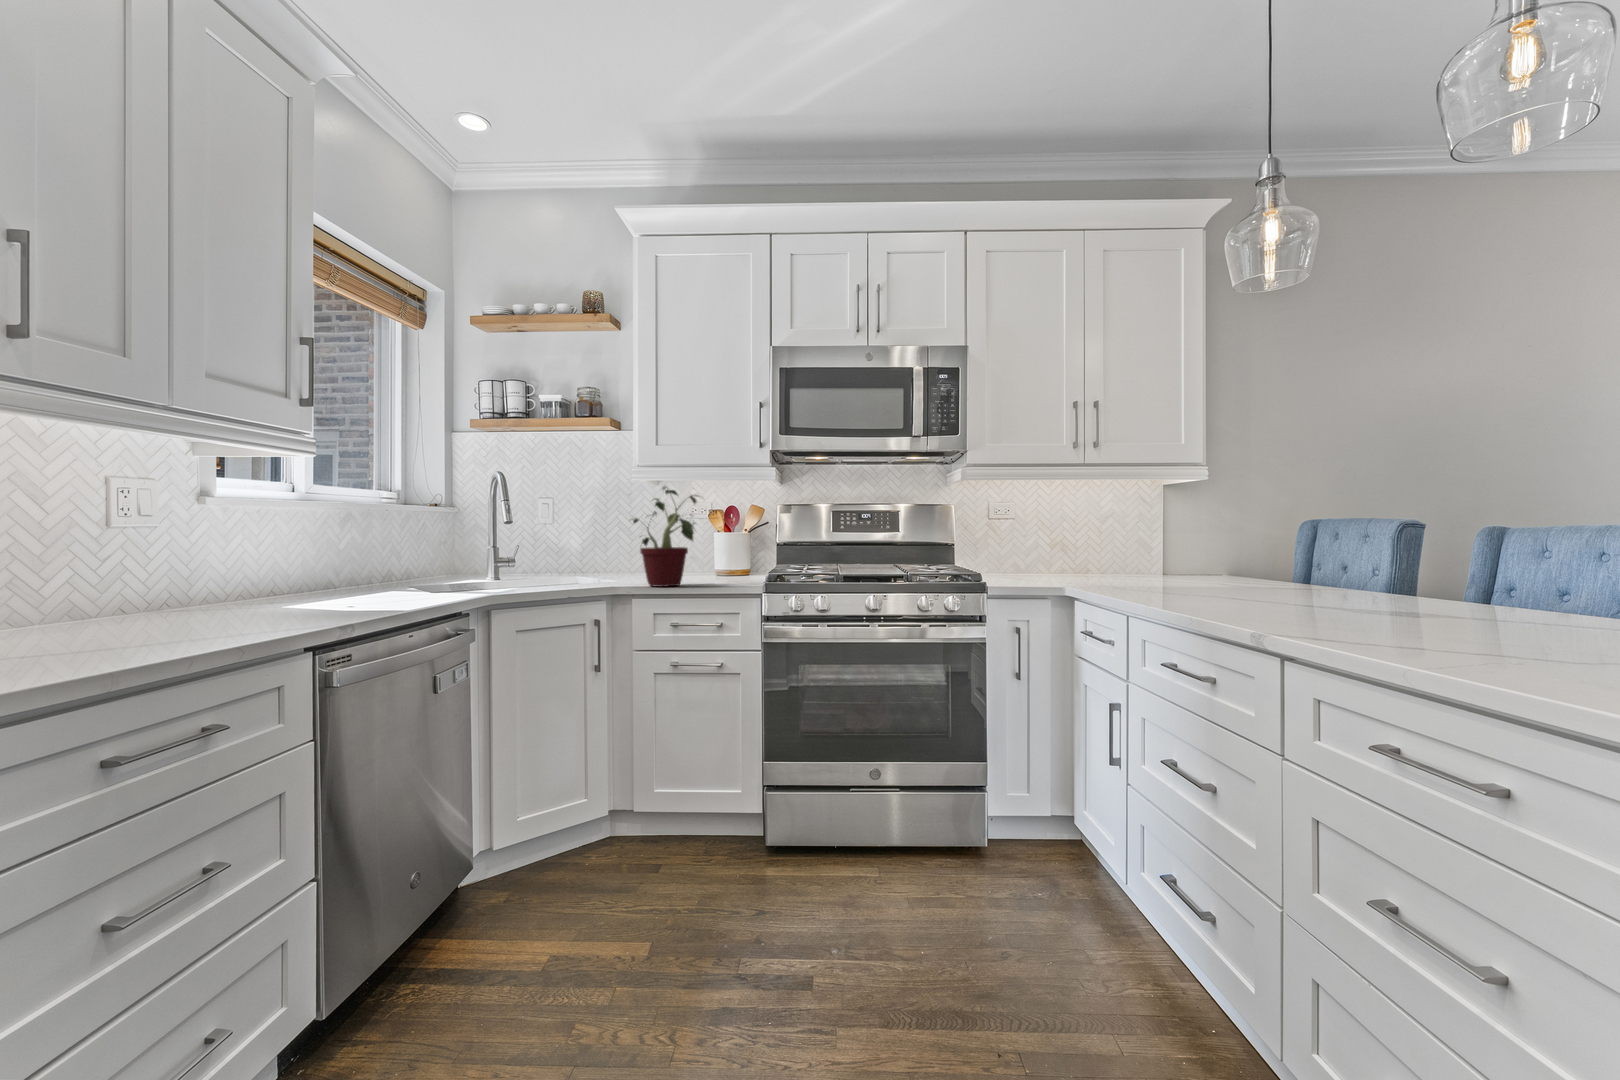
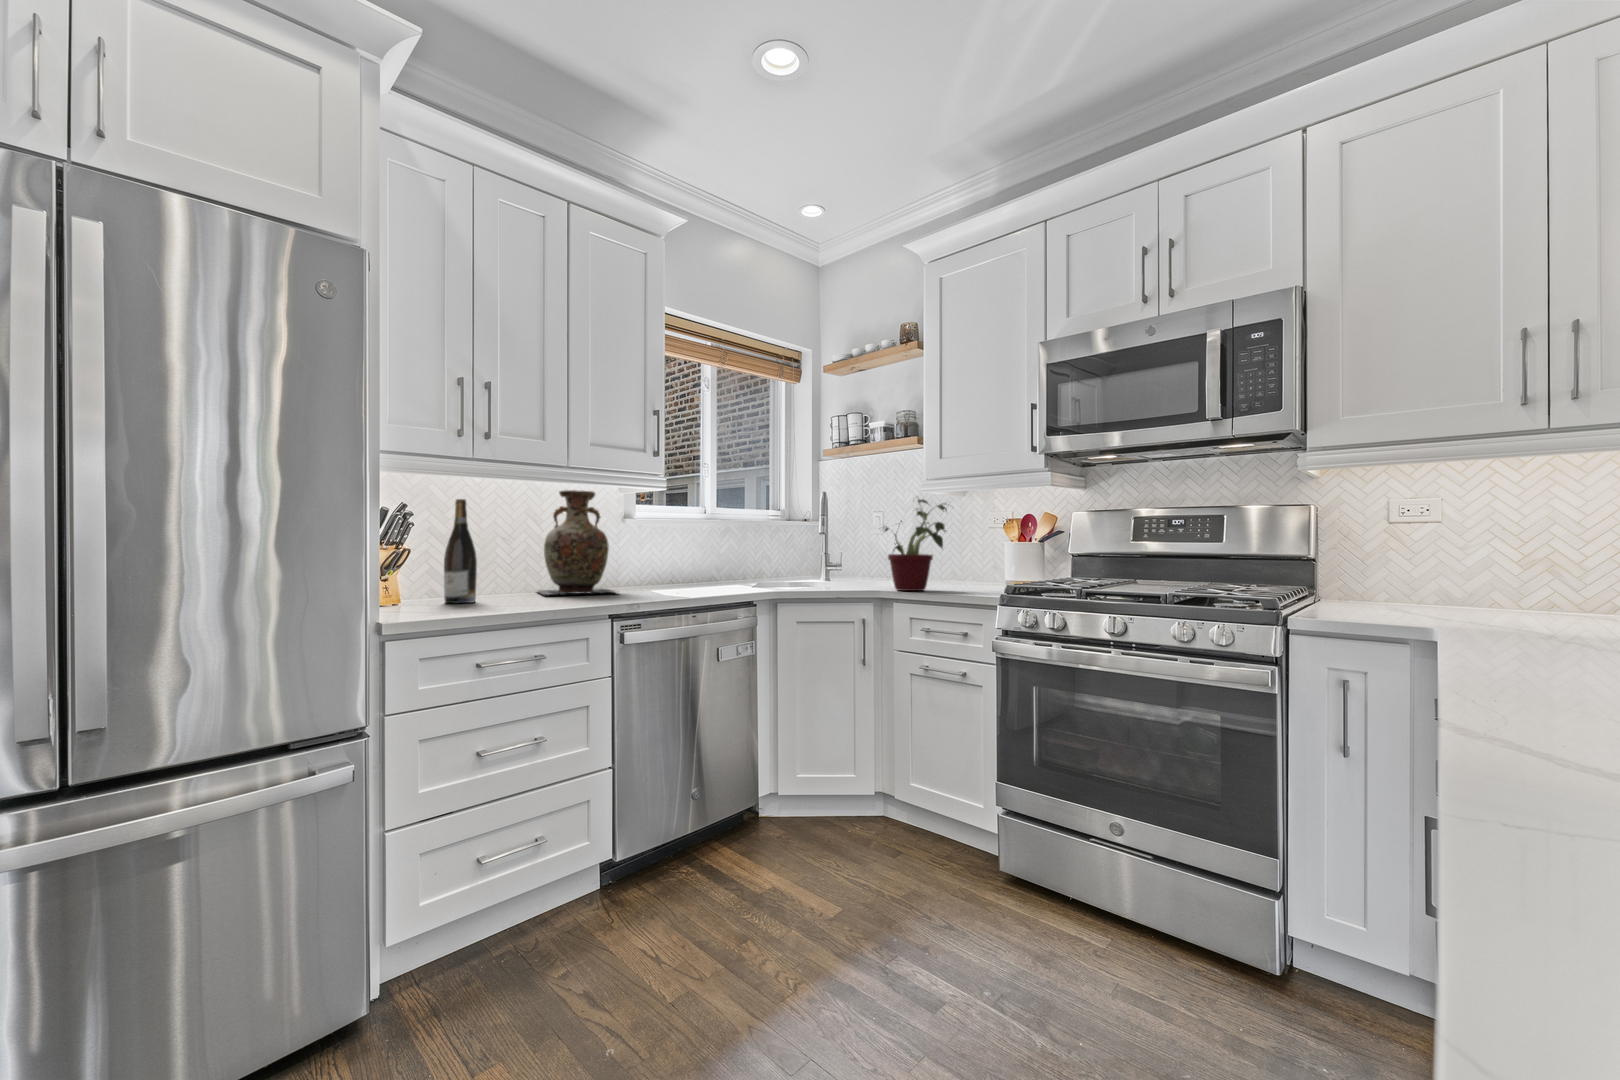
vase: none [148,460,341,626] -> present [538,490,615,595]
wine bottle: none [84,470,154,654] -> present [444,499,477,603]

